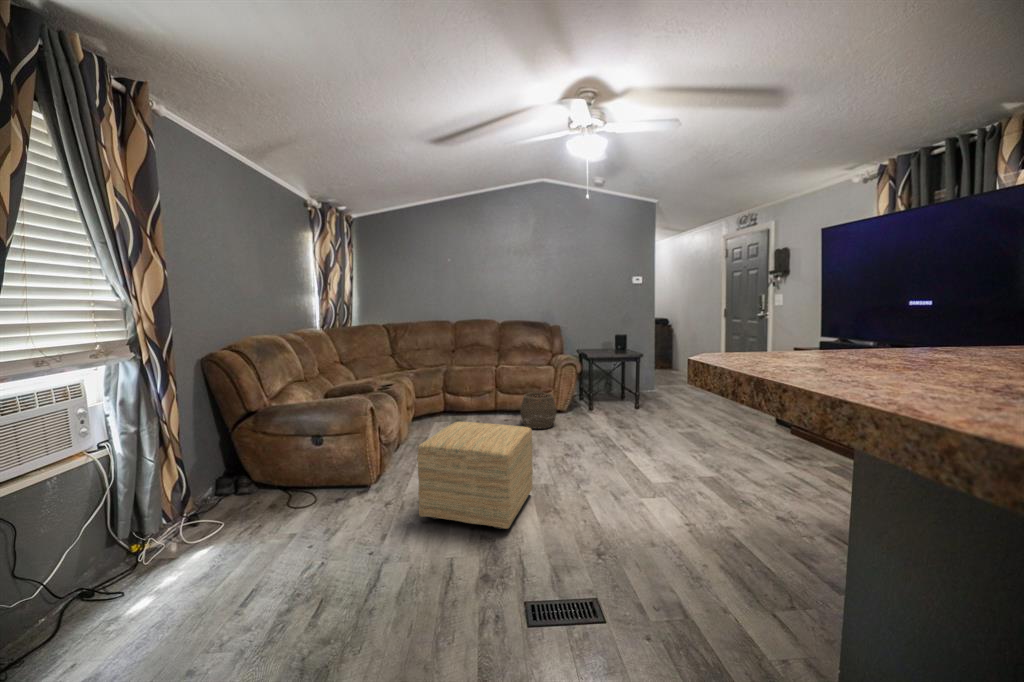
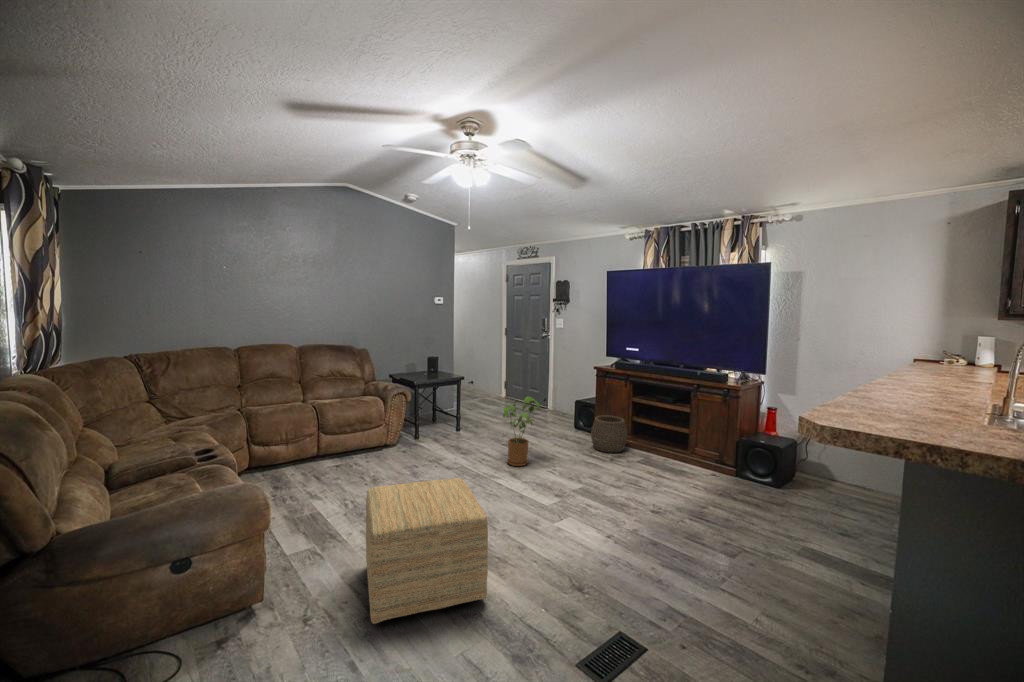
house plant: none [650,373,696,448] -> present [503,397,540,466]
woven basket: present [521,392,556,429] -> present [591,415,627,453]

